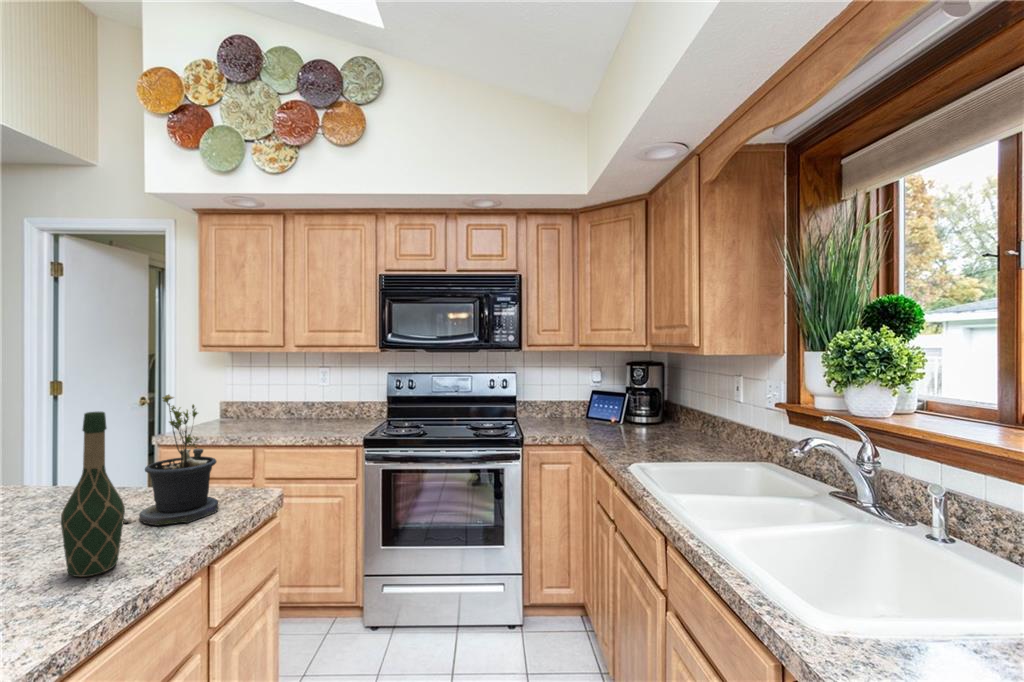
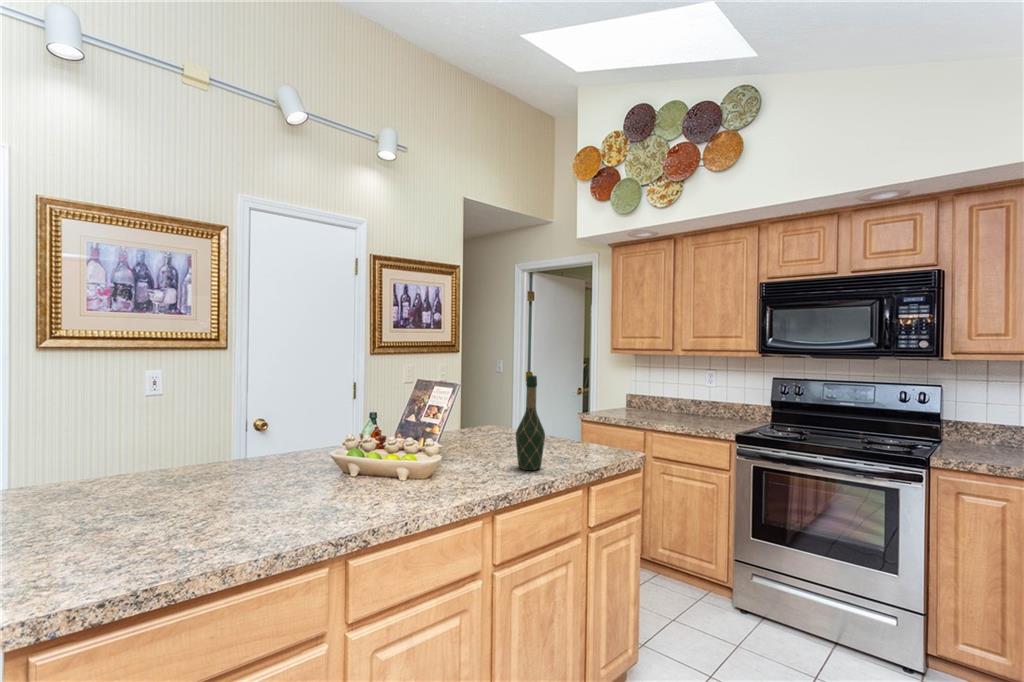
potted plant: present [123,394,219,526] -> none [545,372,603,458]

